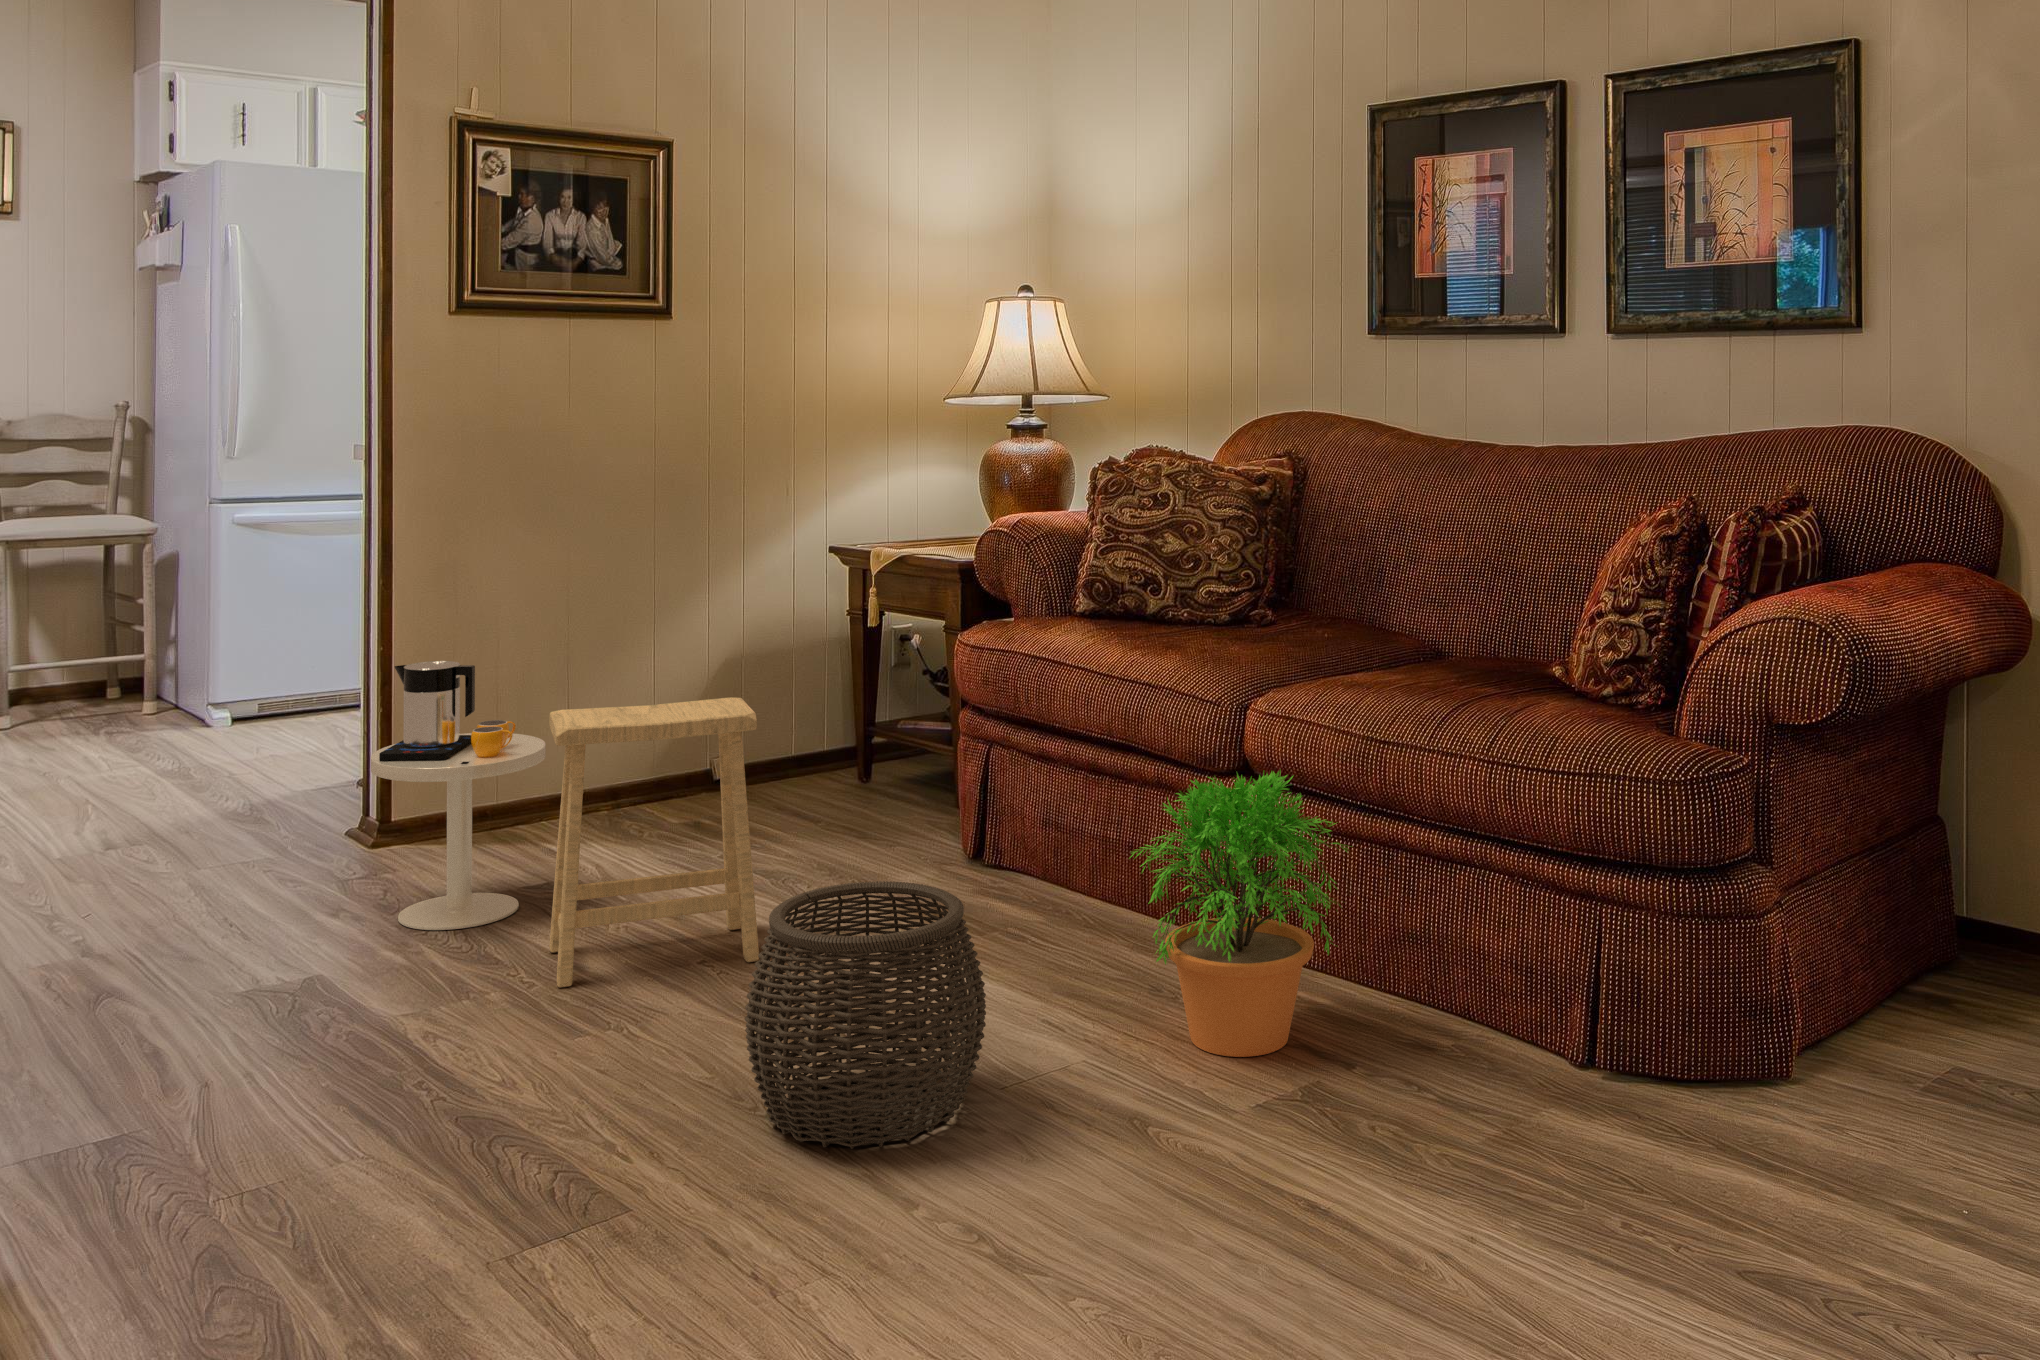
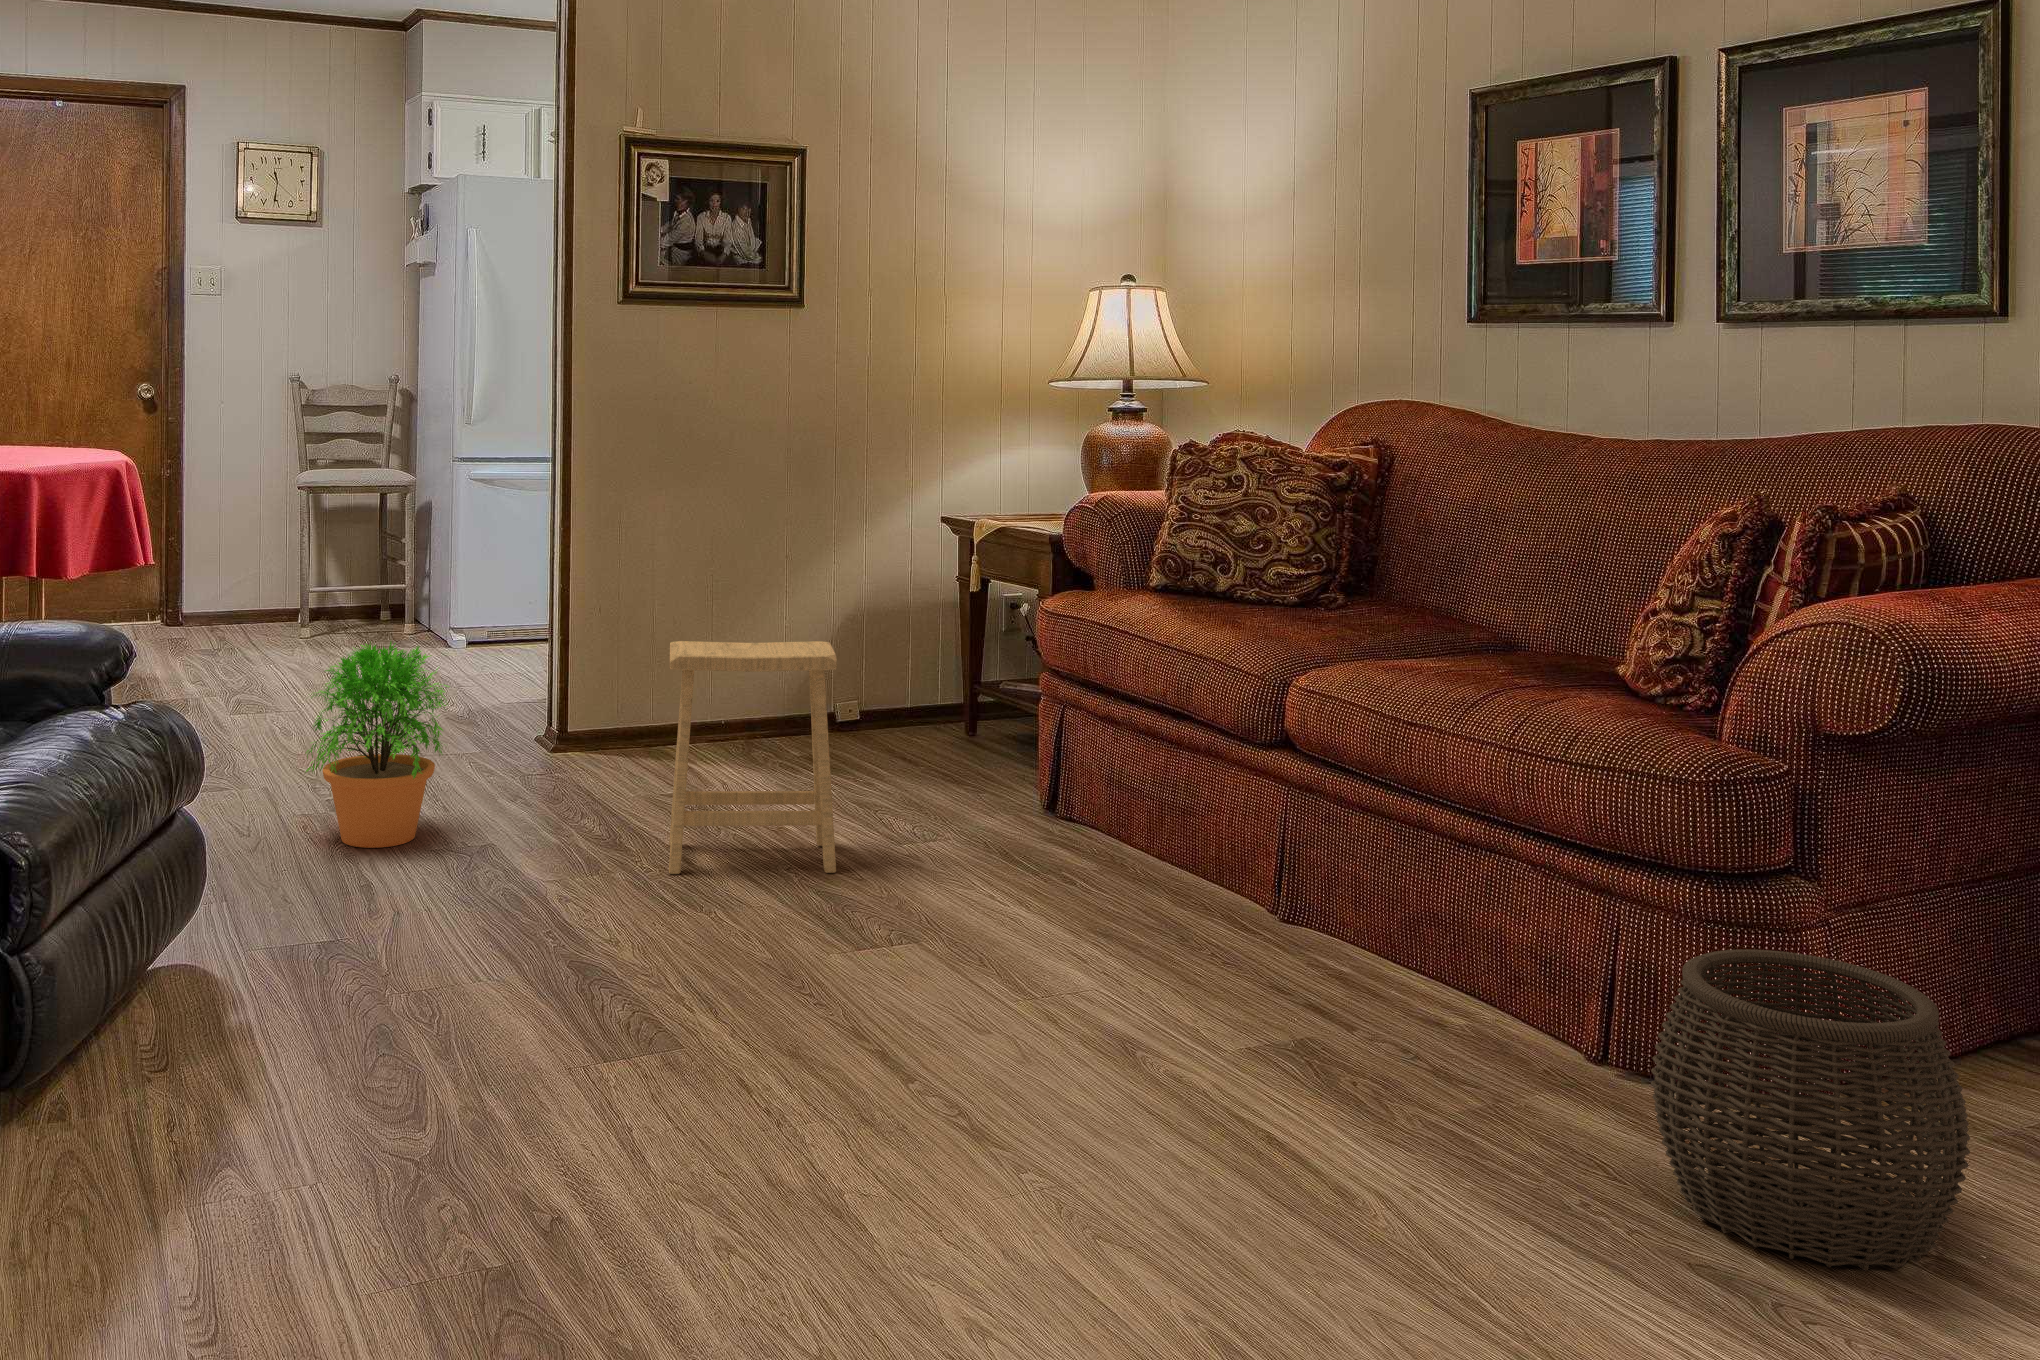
side table: present [371,661,546,930] -> none [539,596,676,821]
potted plant: present [1131,771,1347,1057] -> present [306,641,449,848]
woven basket: present [745,881,986,1149] -> present [1651,949,1970,1271]

